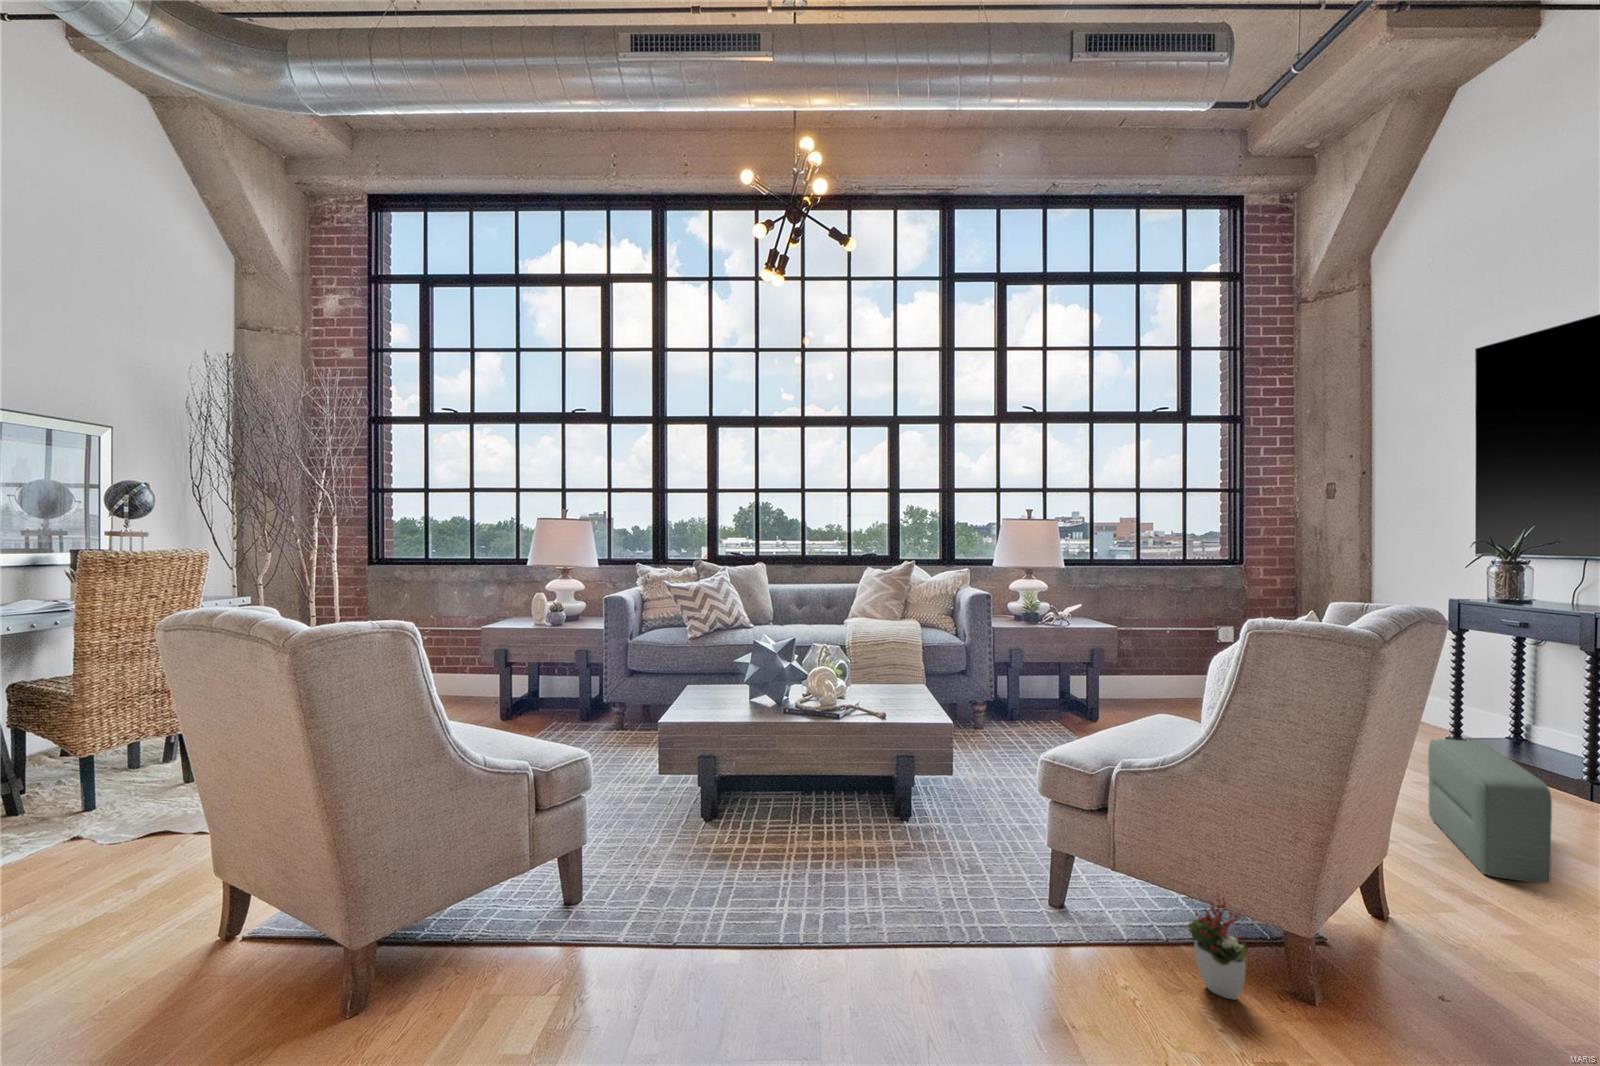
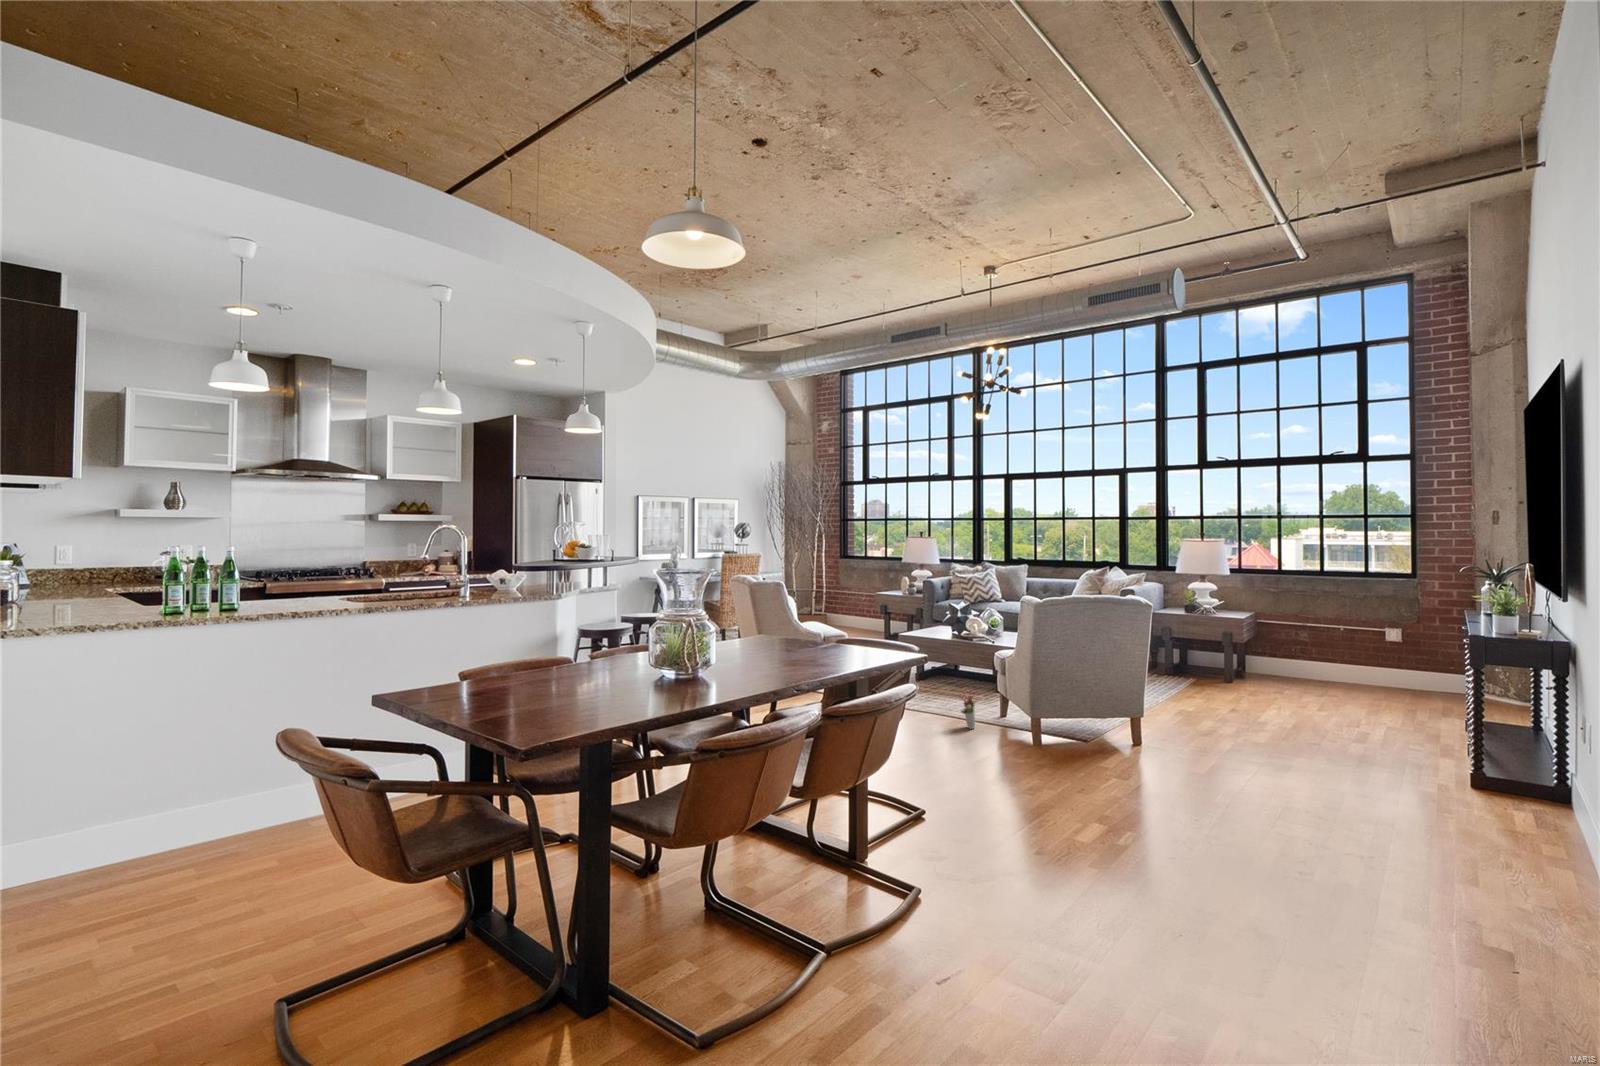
pouf: present [1428,739,1552,883] -> none [1203,681,1294,746]

